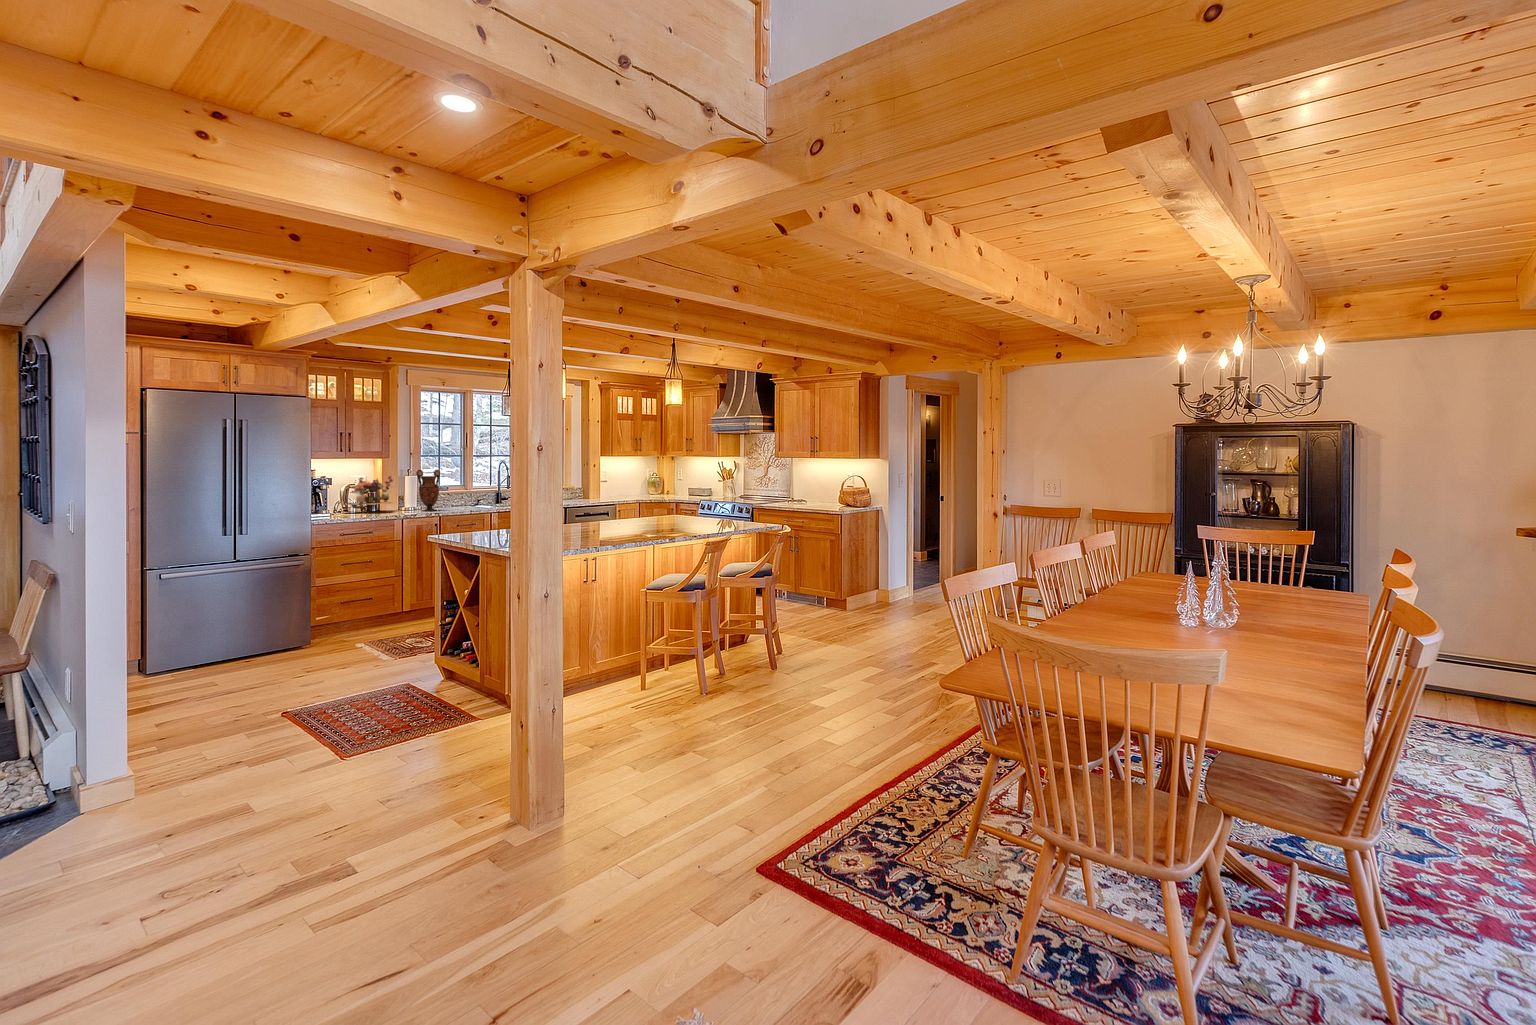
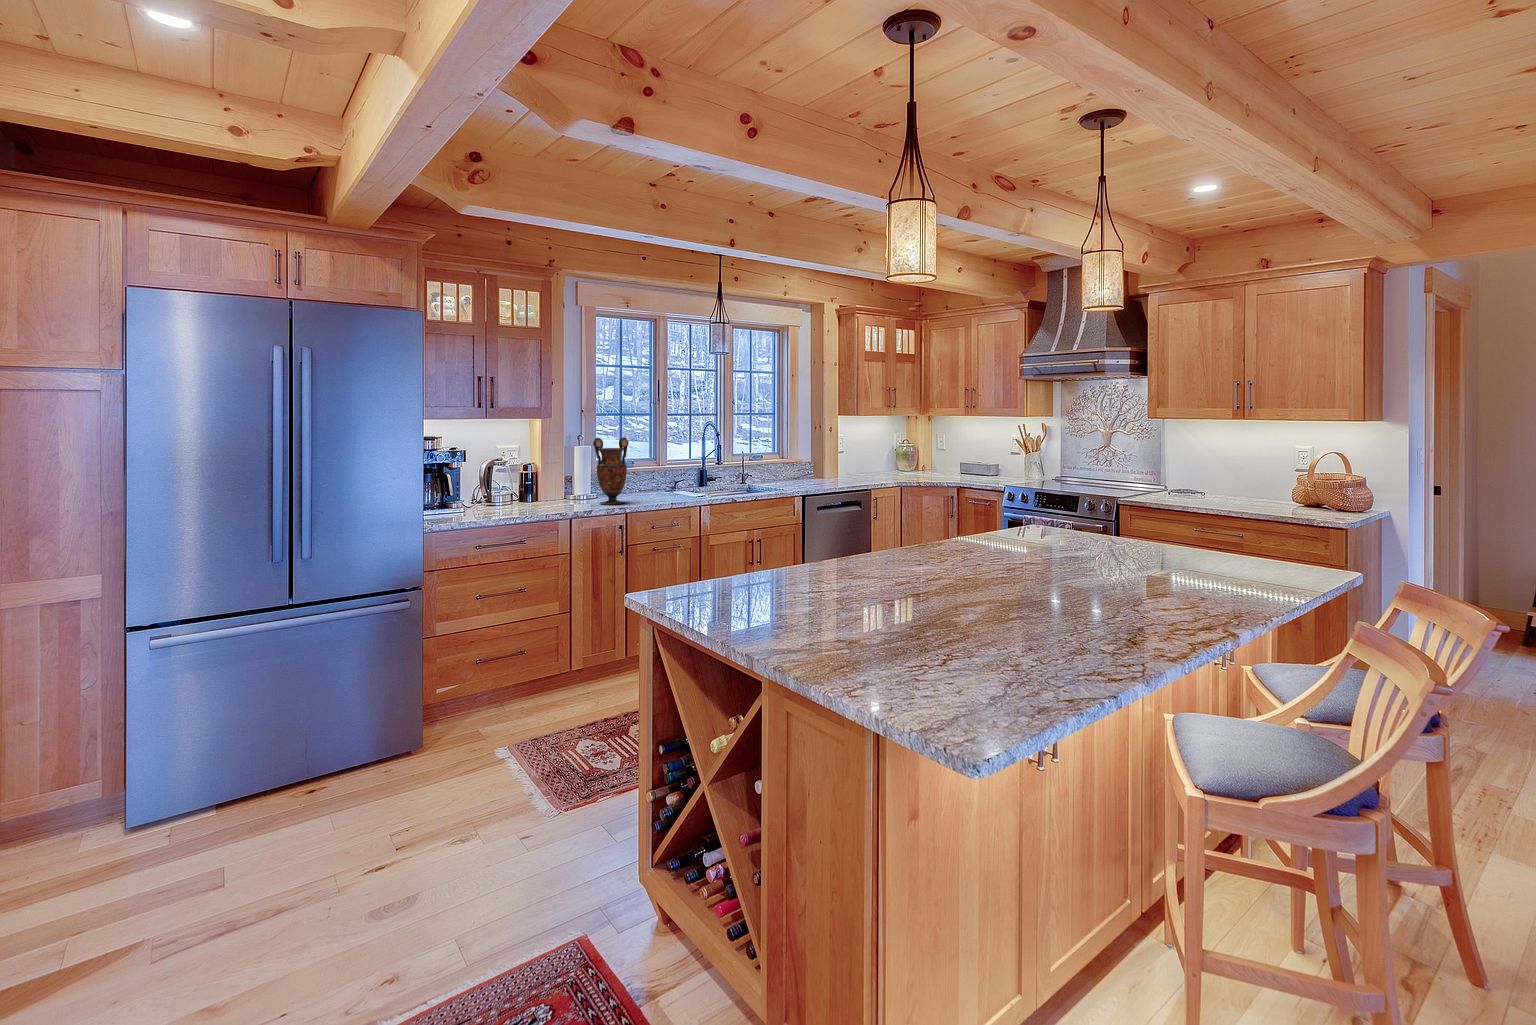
flower arrangement: present [349,475,393,512] -> none [485,446,566,506]

